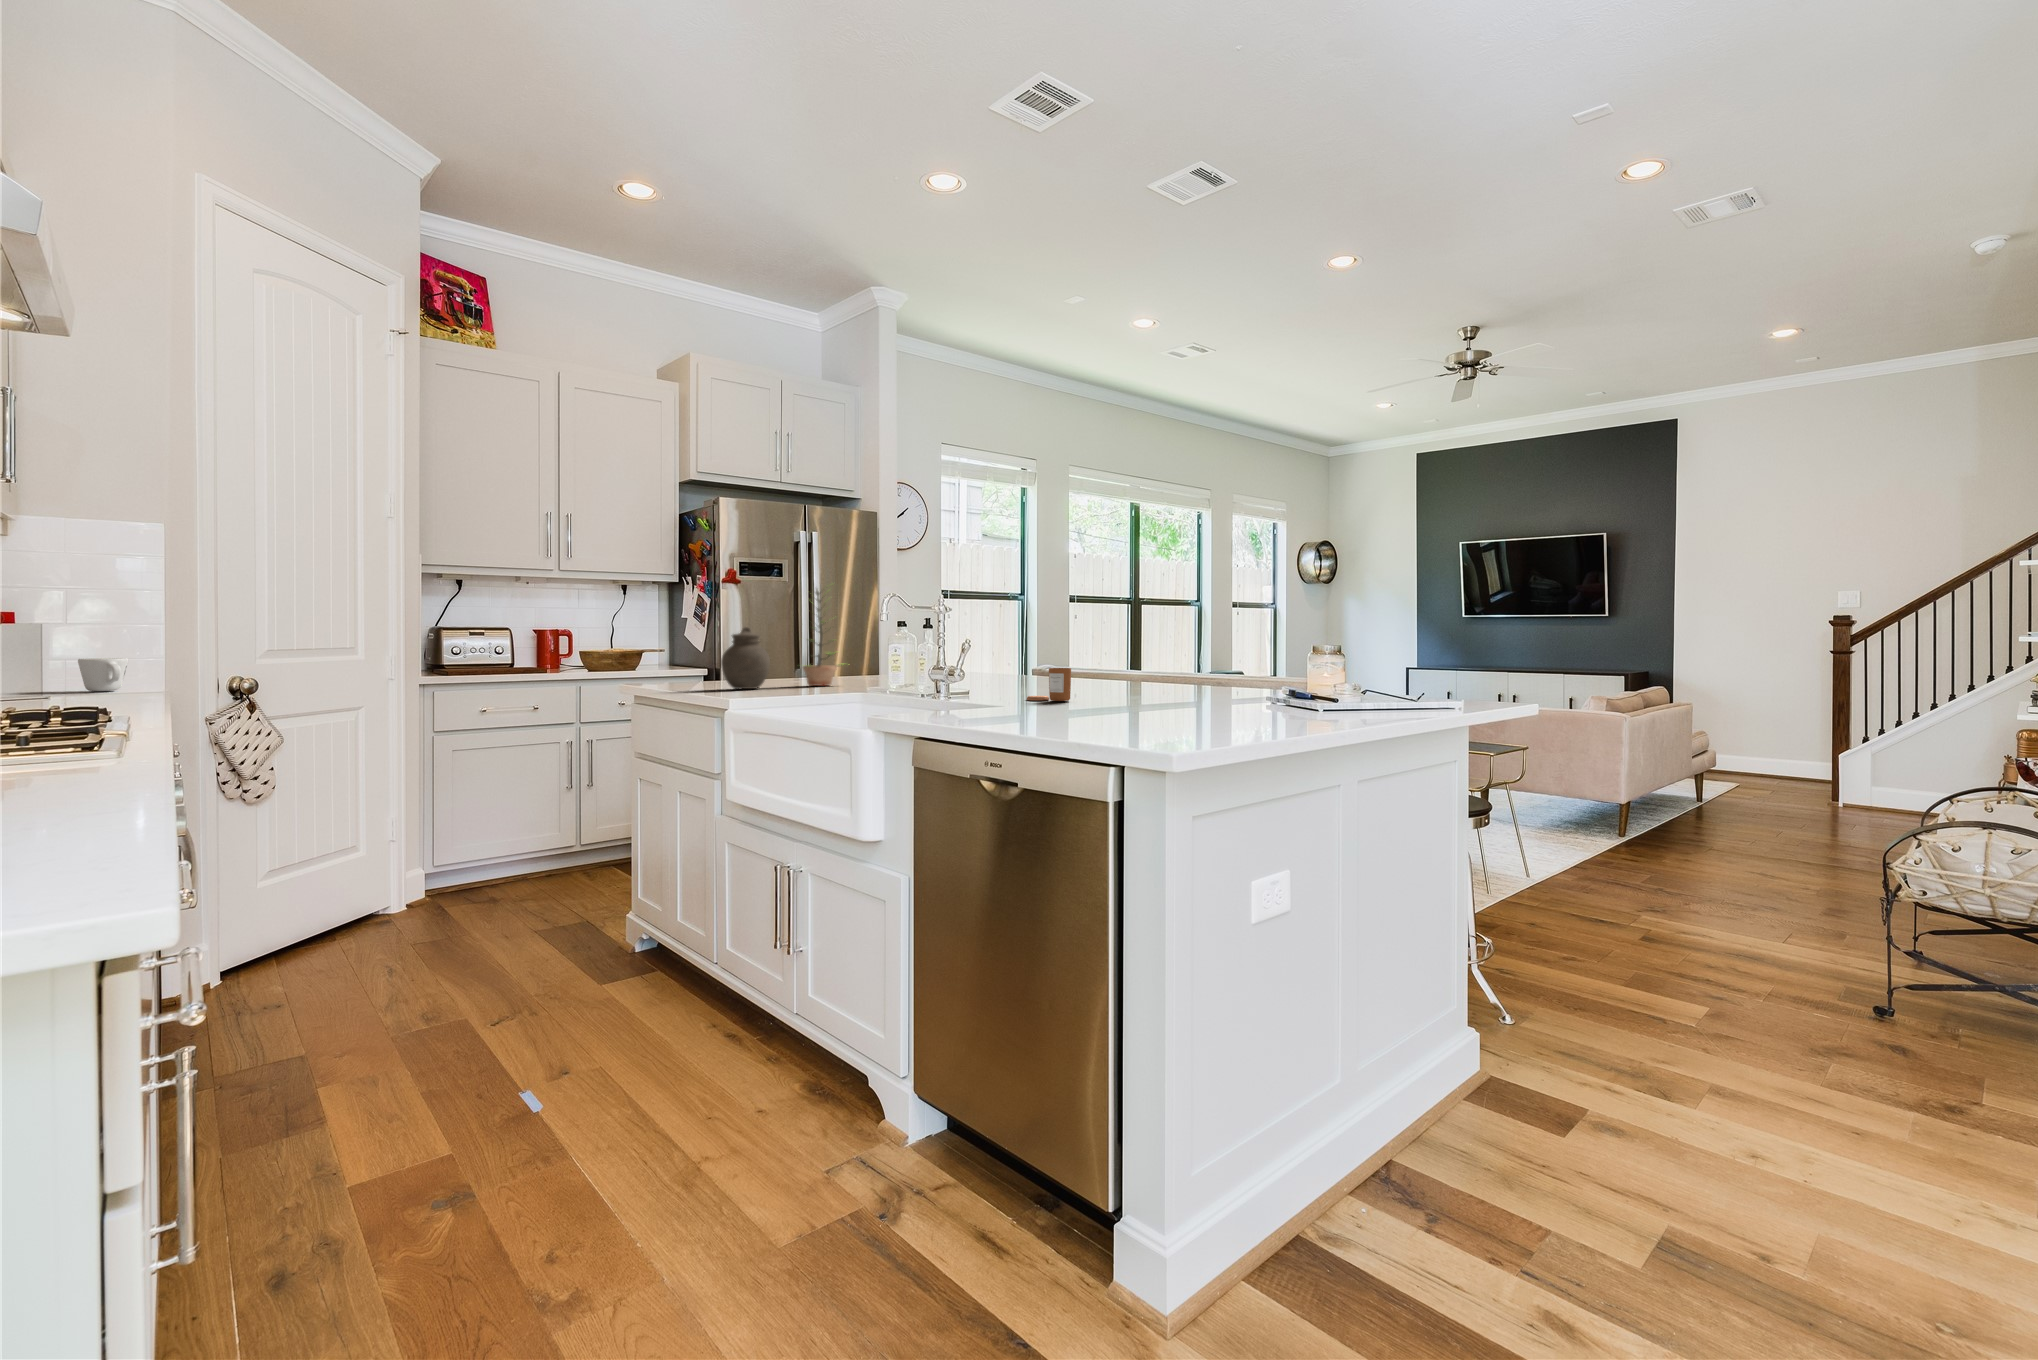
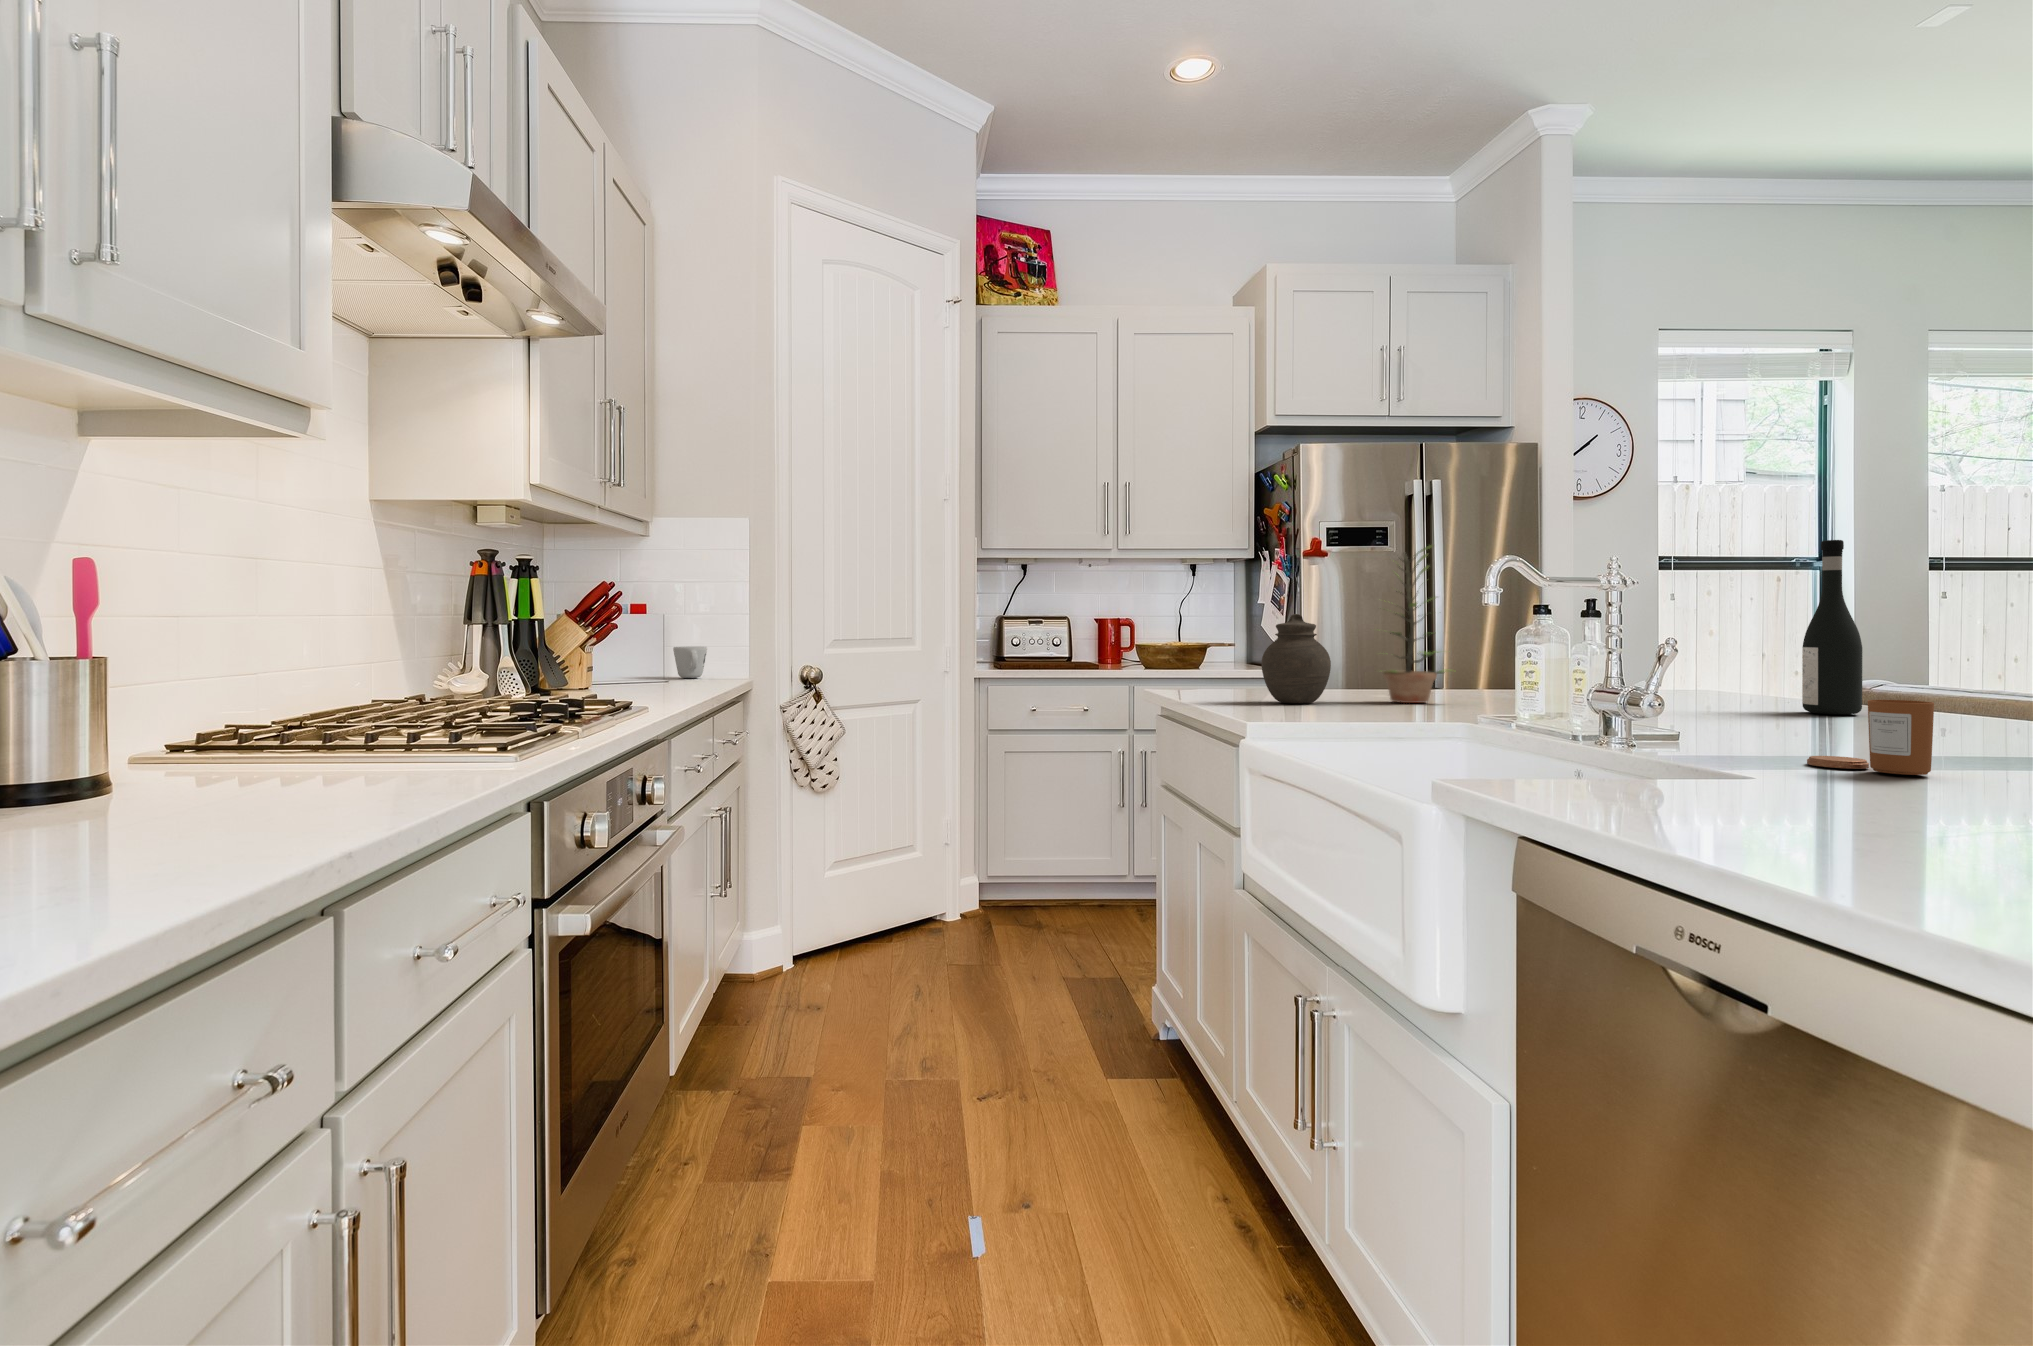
wine bottle: none [1022,590,1046,681] -> present [1802,540,1862,714]

